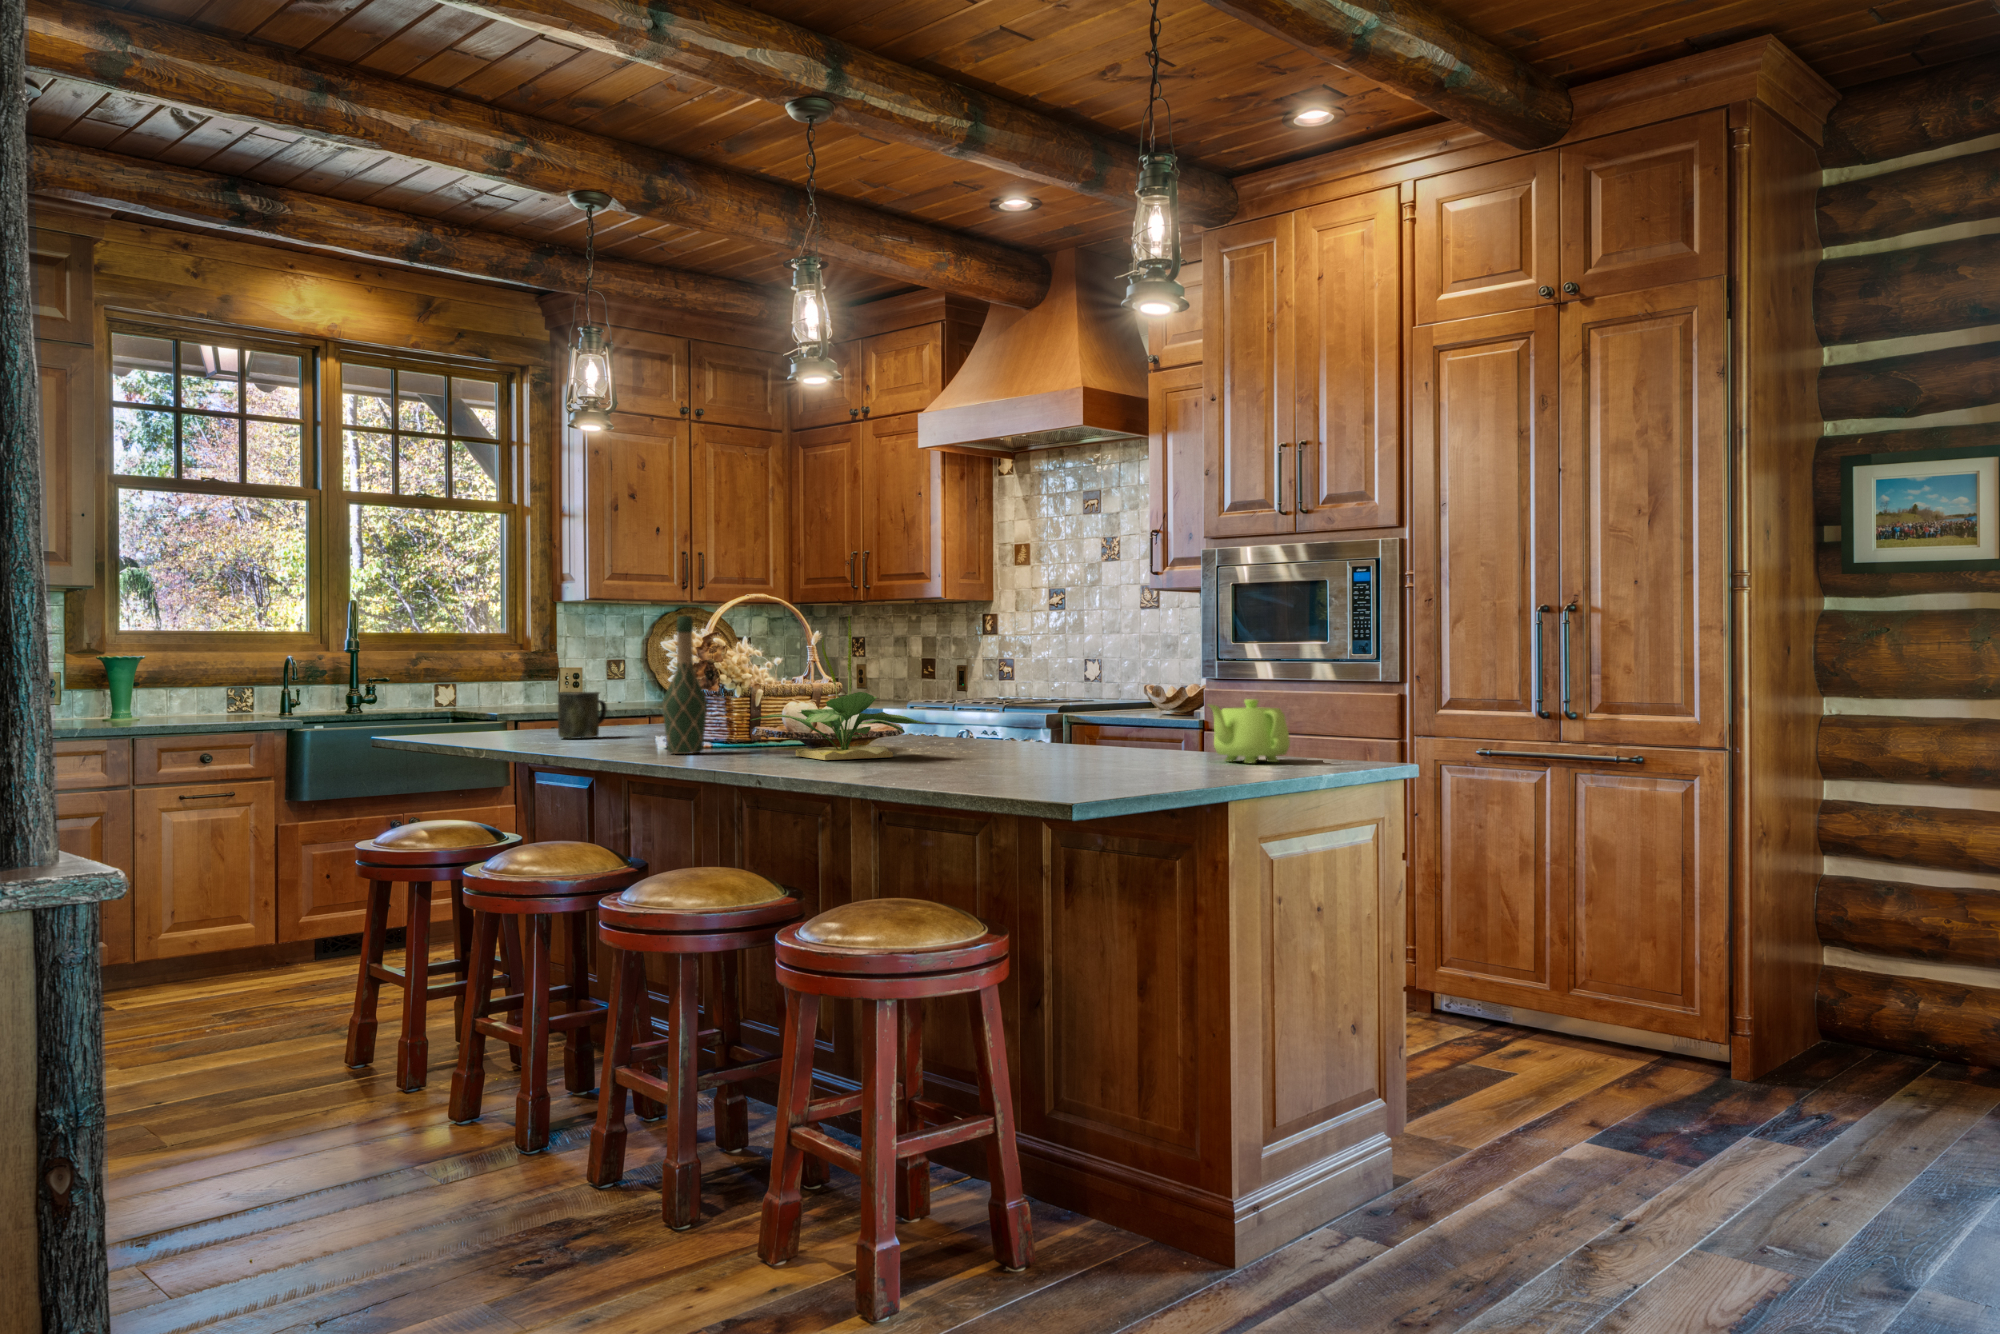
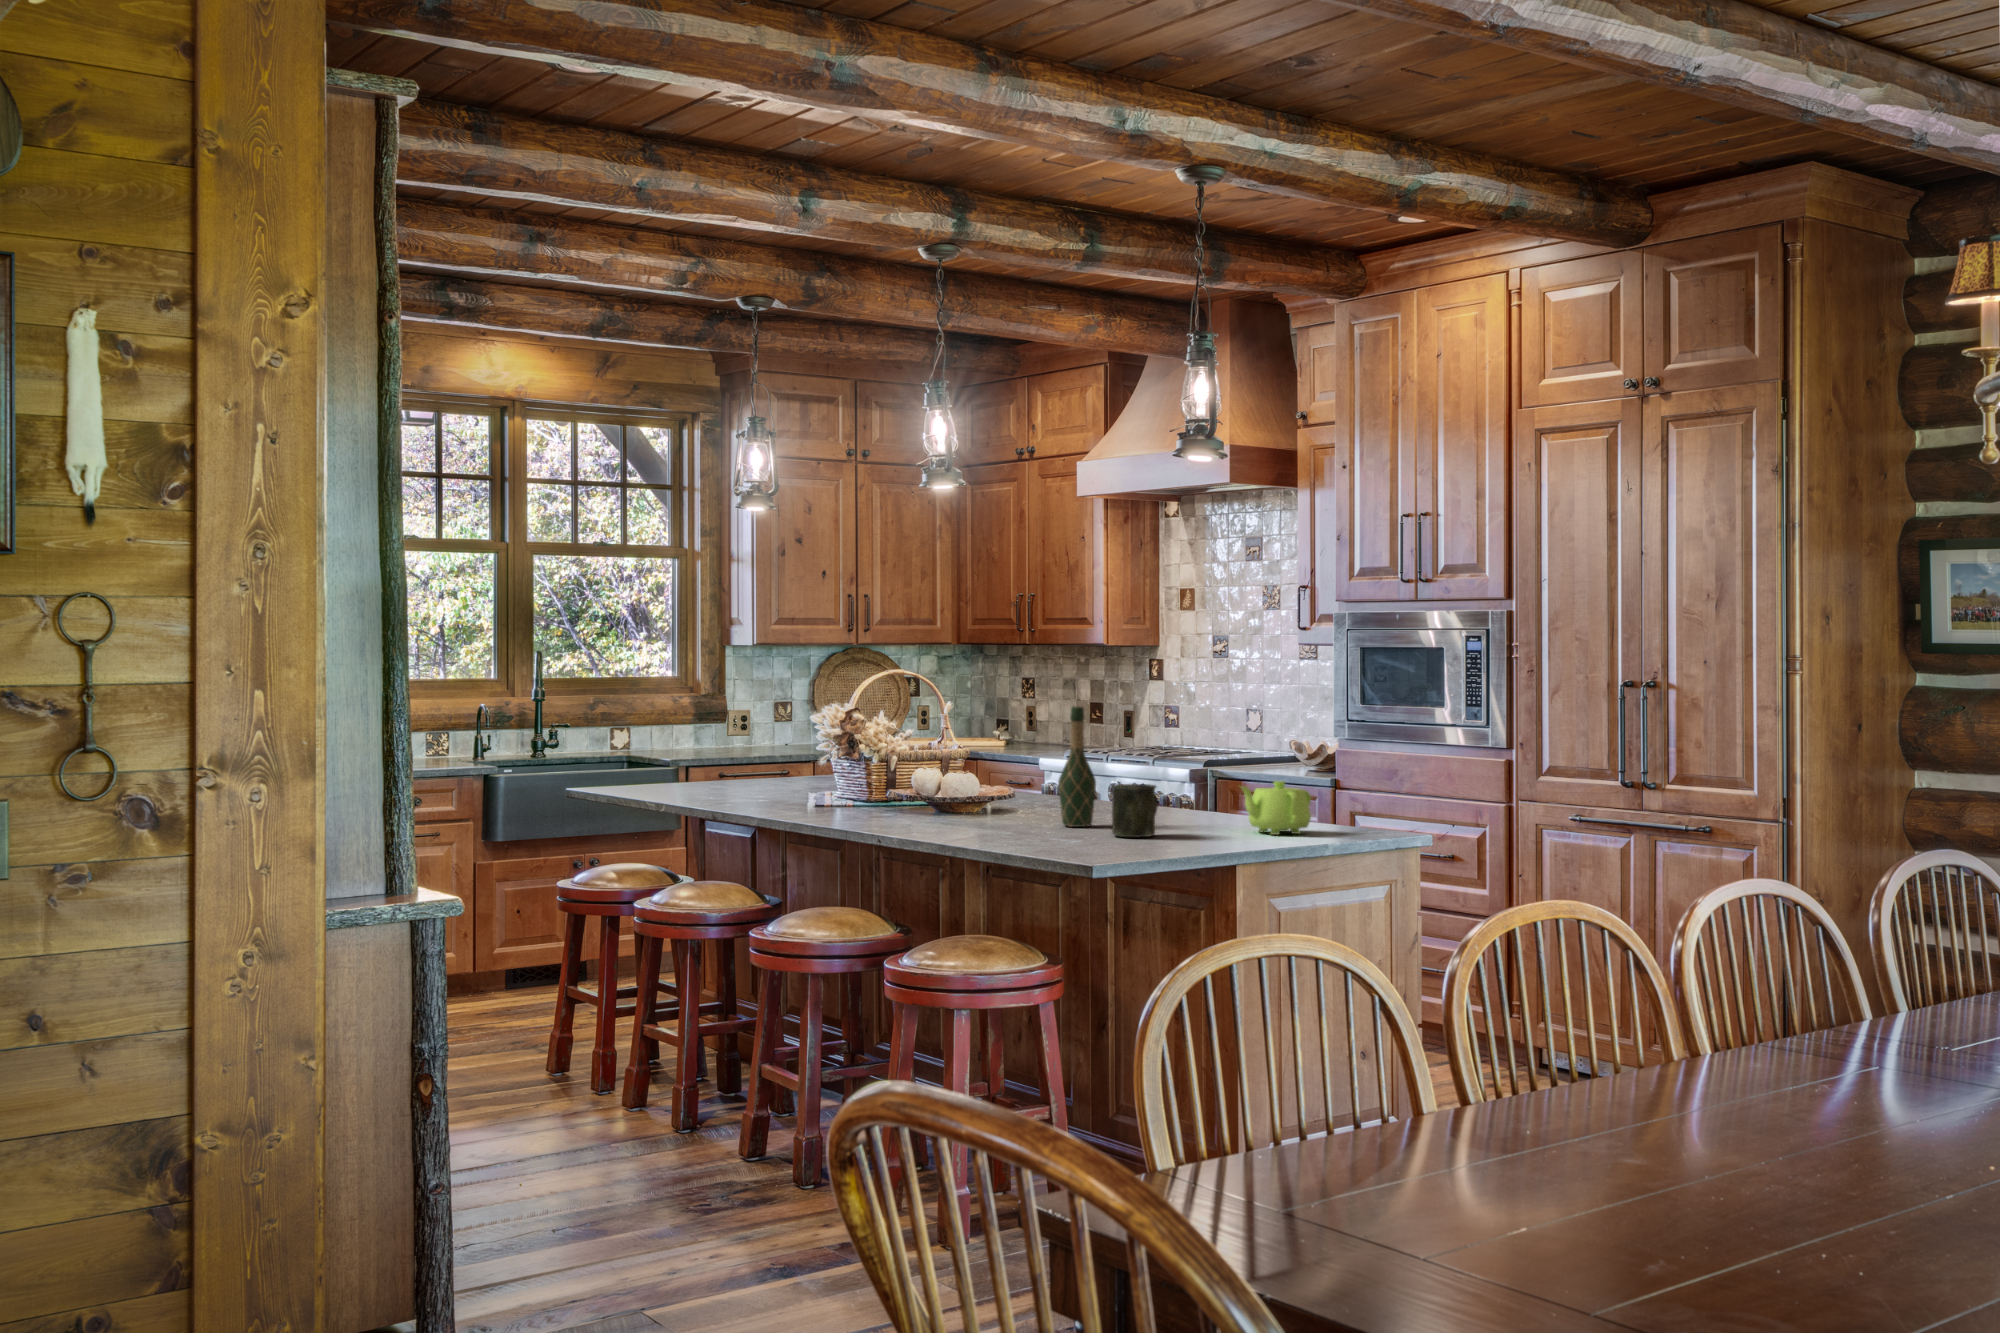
wine bottle: present [662,616,708,754] -> present [1058,707,1096,827]
potted plant: present [752,616,925,760] -> none [878,705,1017,824]
mug: present [557,692,607,739] -> present [1111,784,1158,837]

